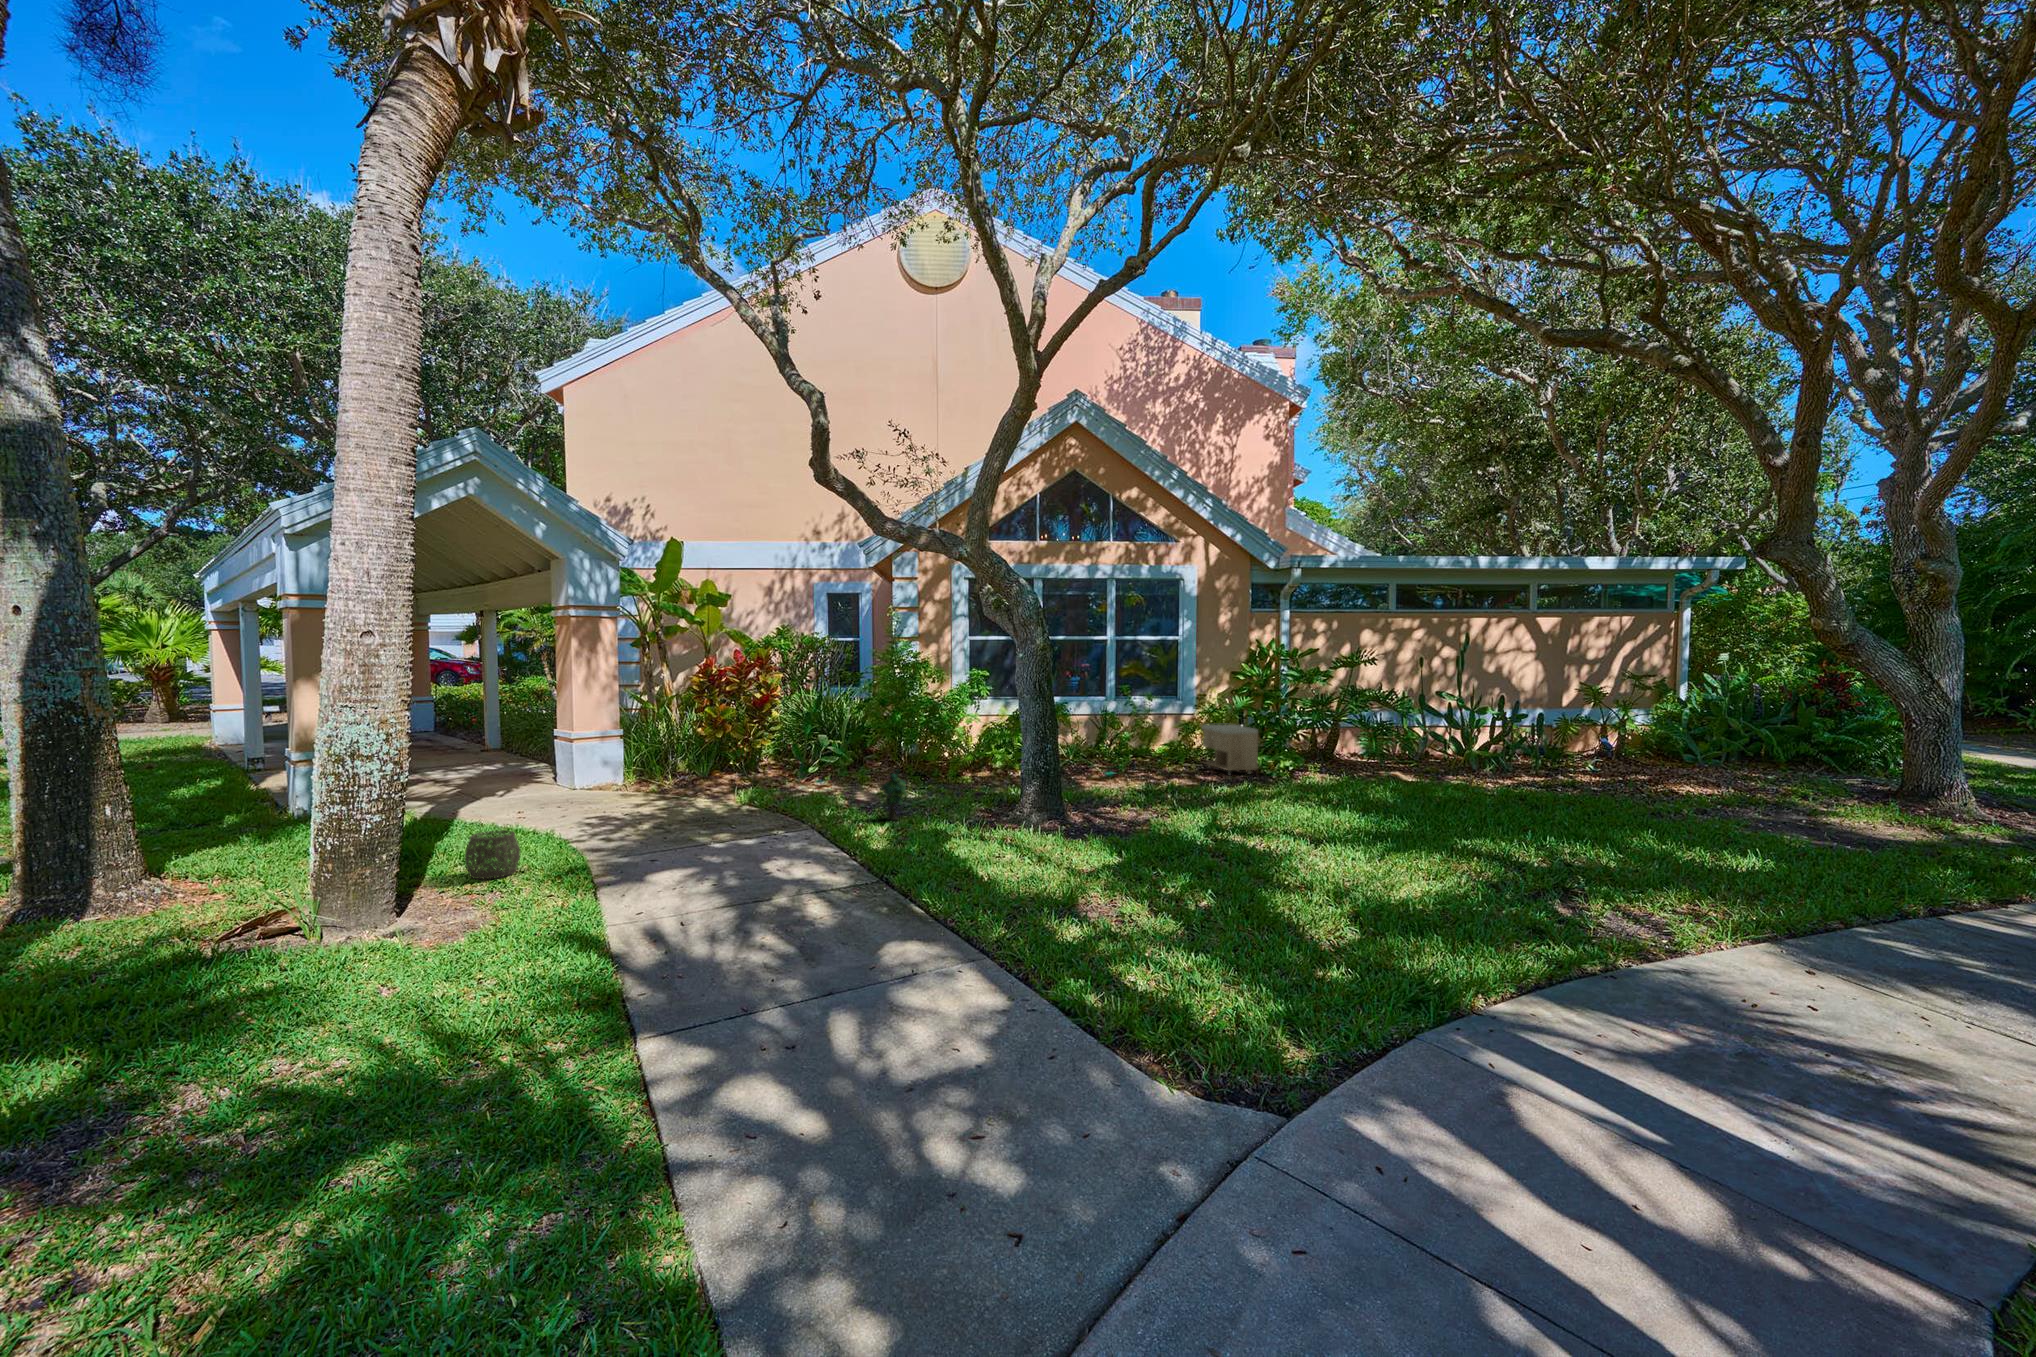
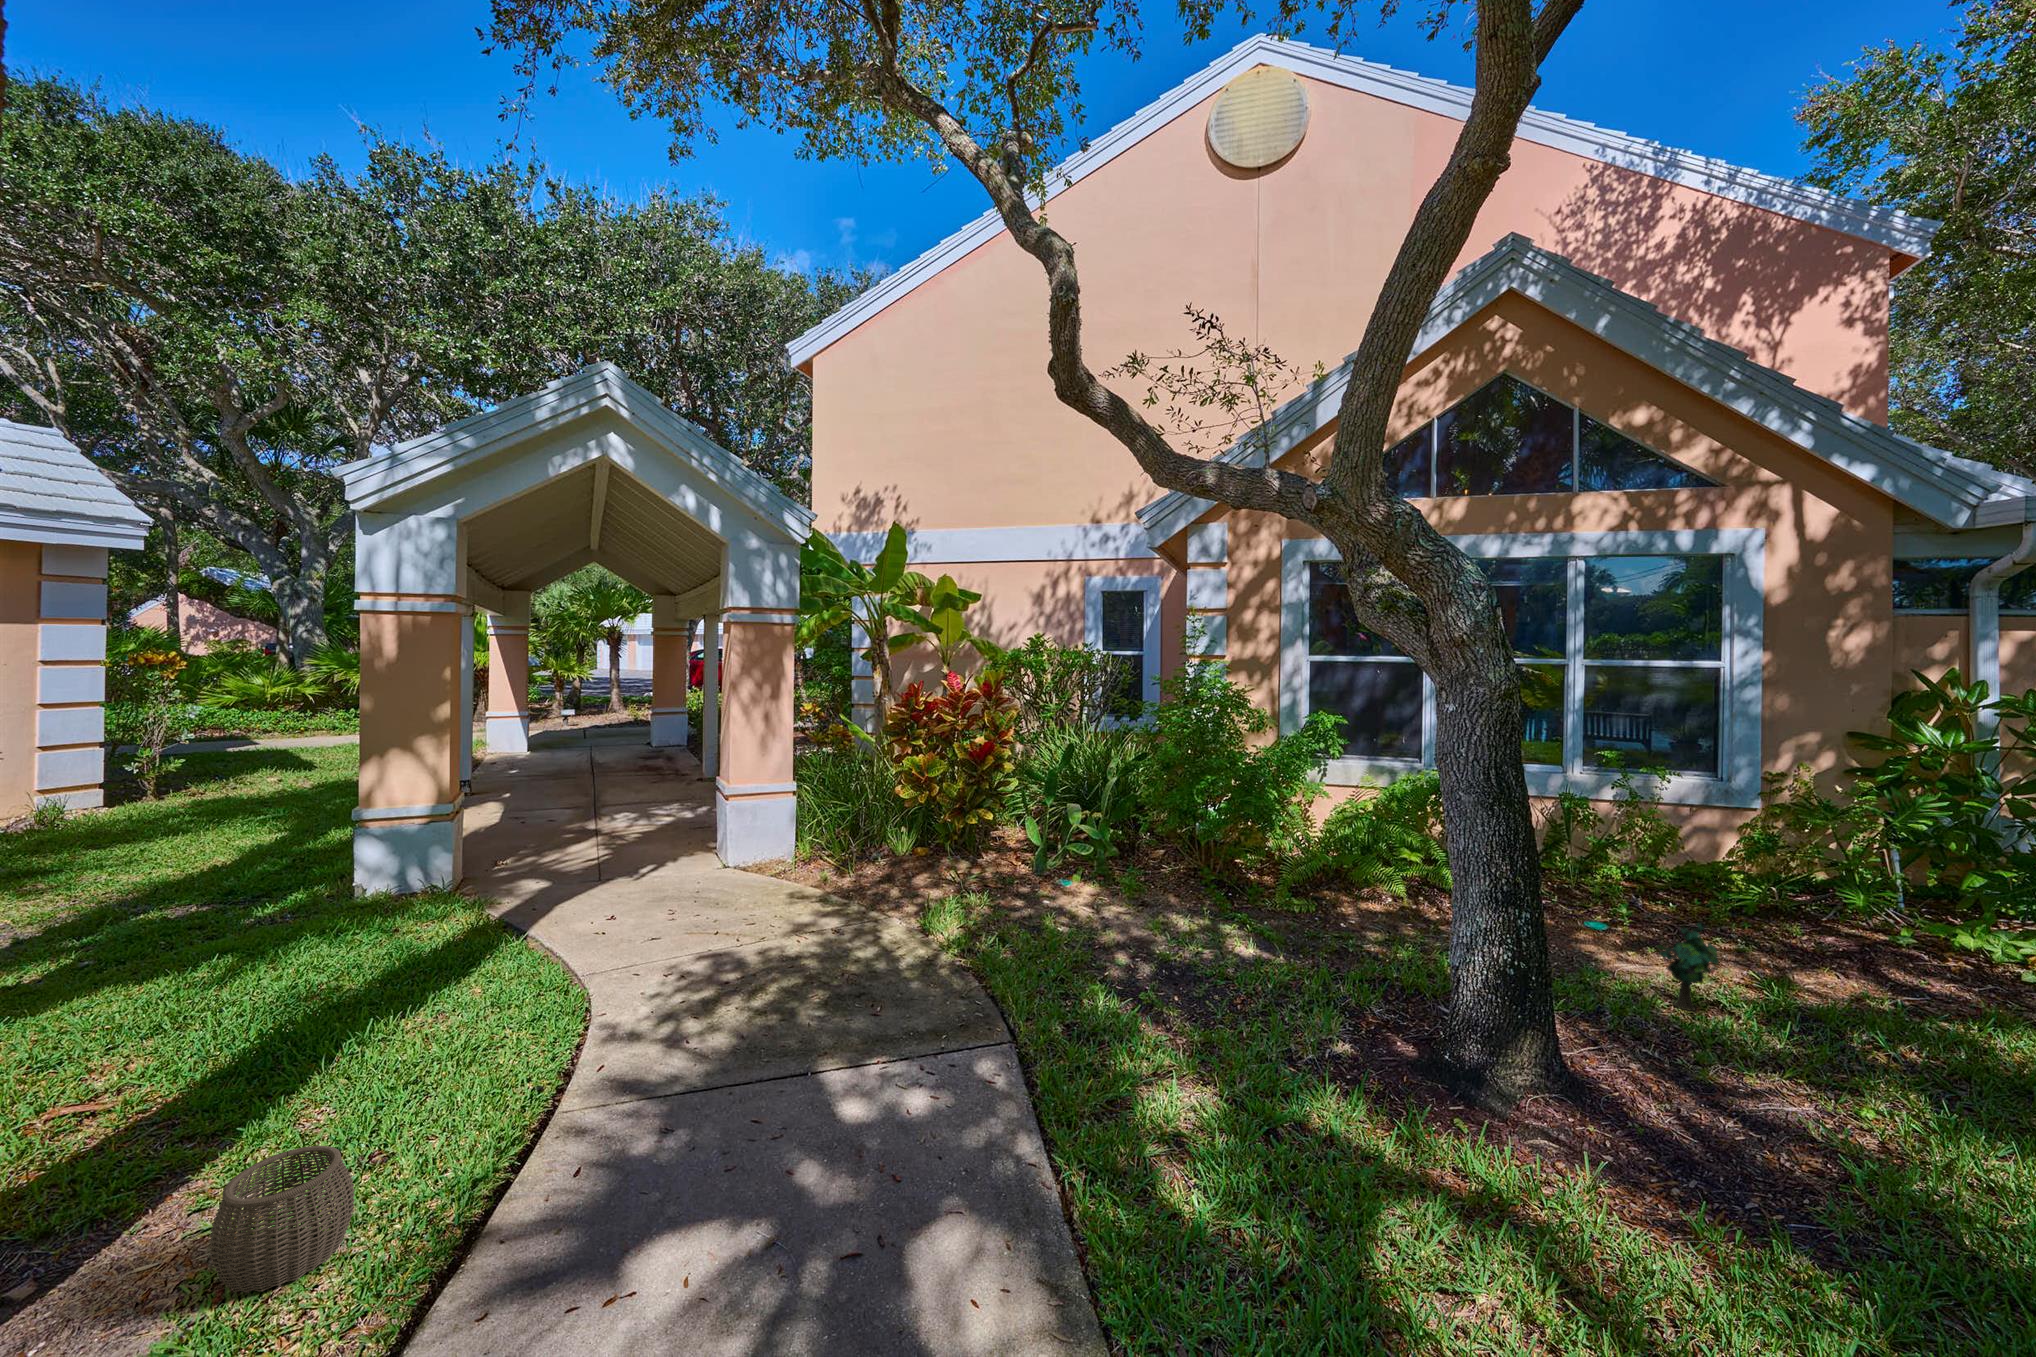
storage bench: present [1202,725,1258,773] -> none [1789,842,1974,967]
decorative plant: present [880,769,907,820] -> present [1657,922,1719,1011]

